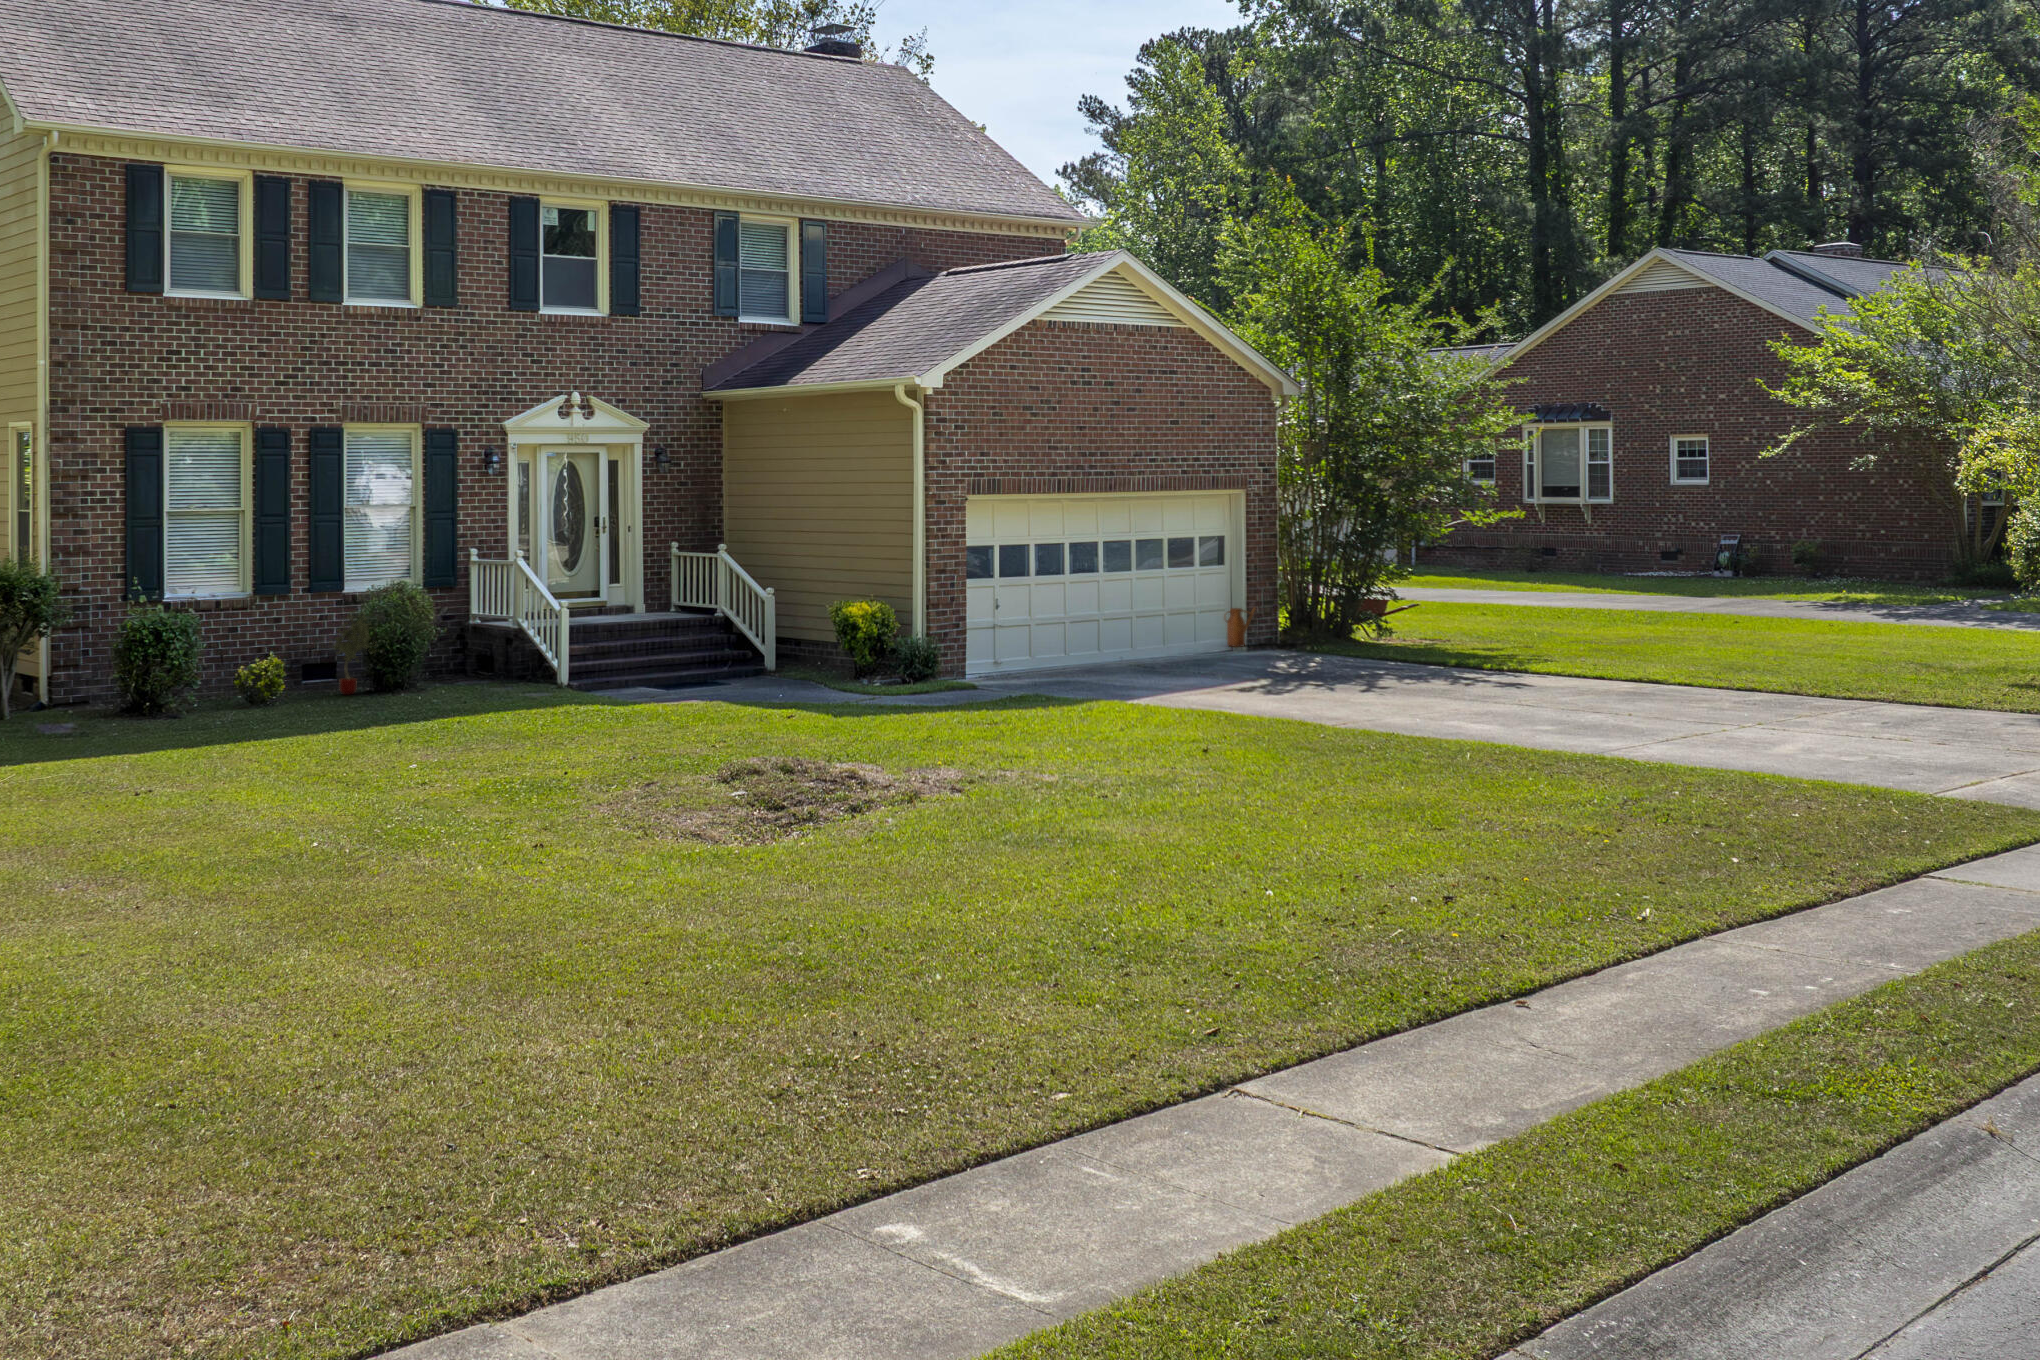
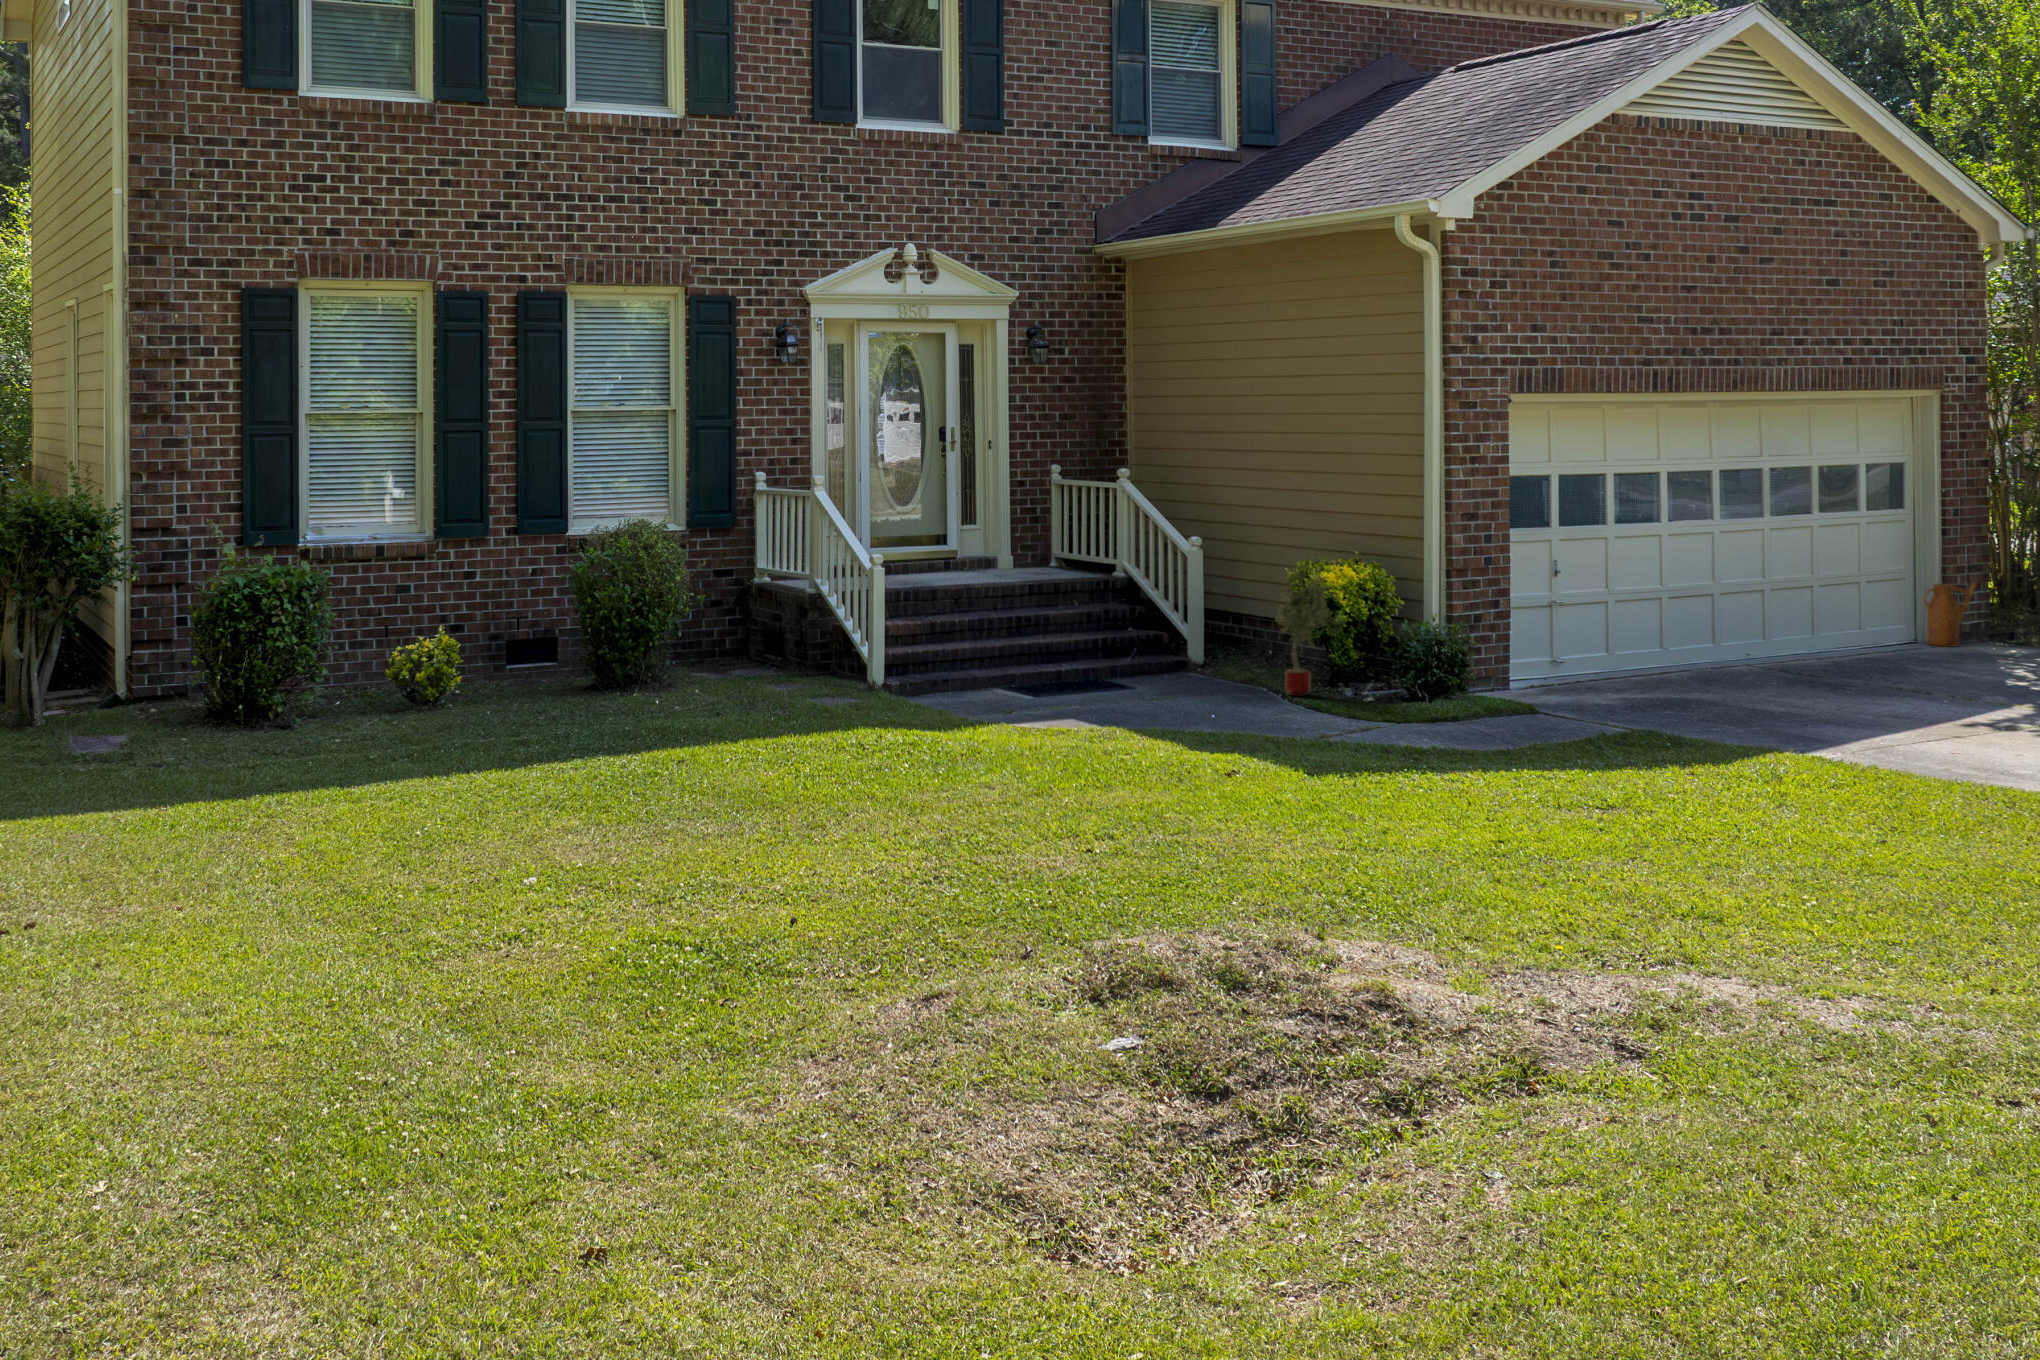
potted tree: present [332,611,377,695] -> present [1276,566,1344,696]

